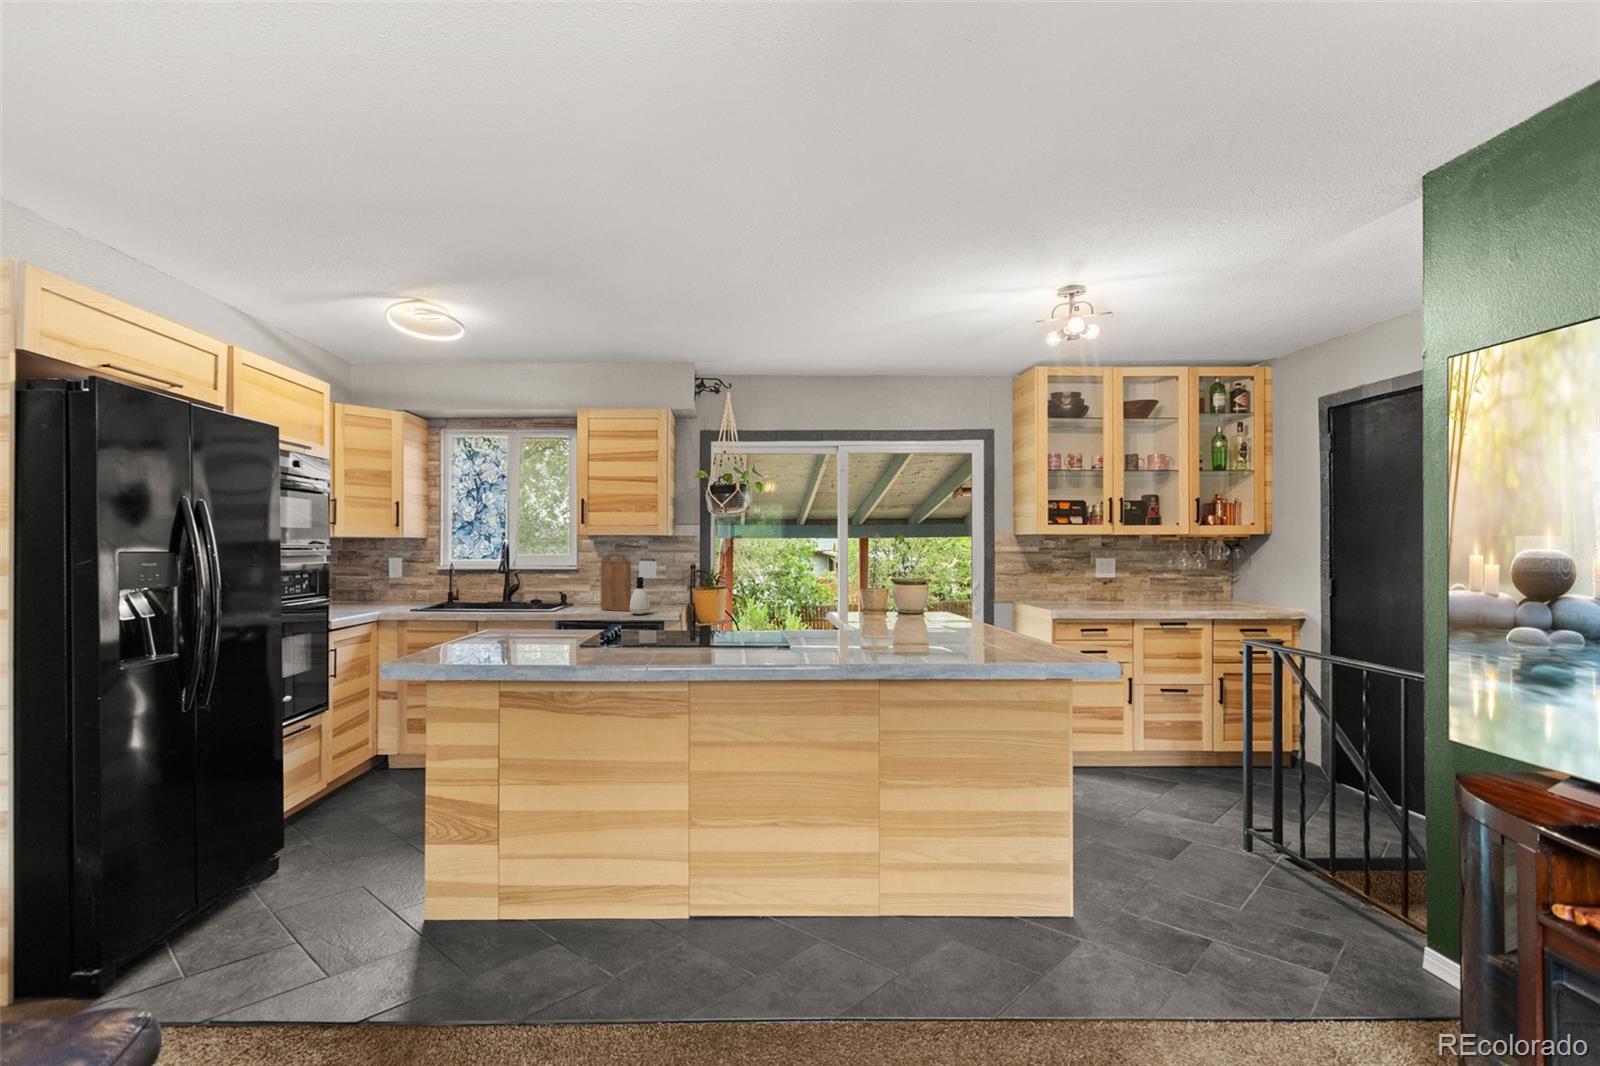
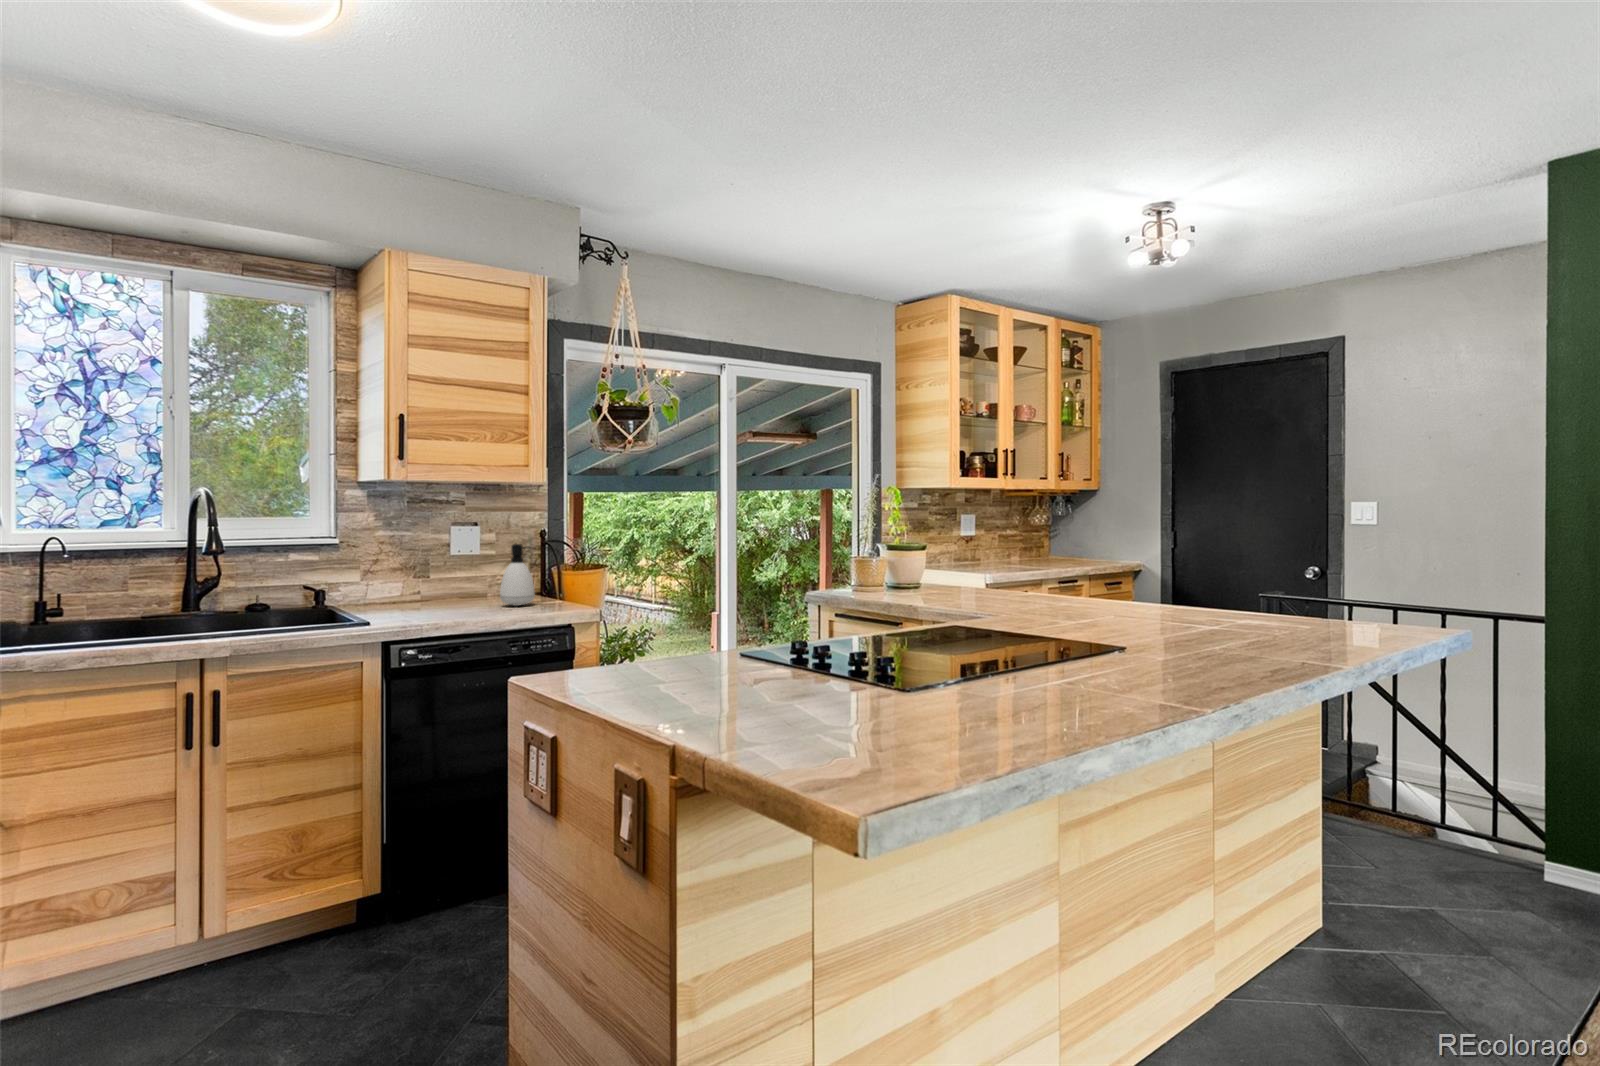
cutting board: present [601,553,631,611] -> none [419,508,481,607]

